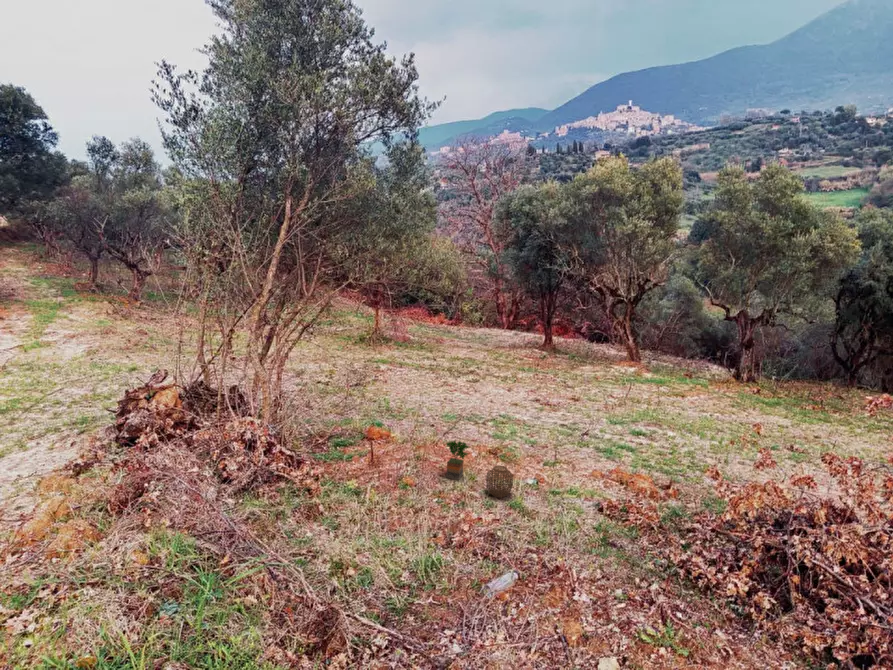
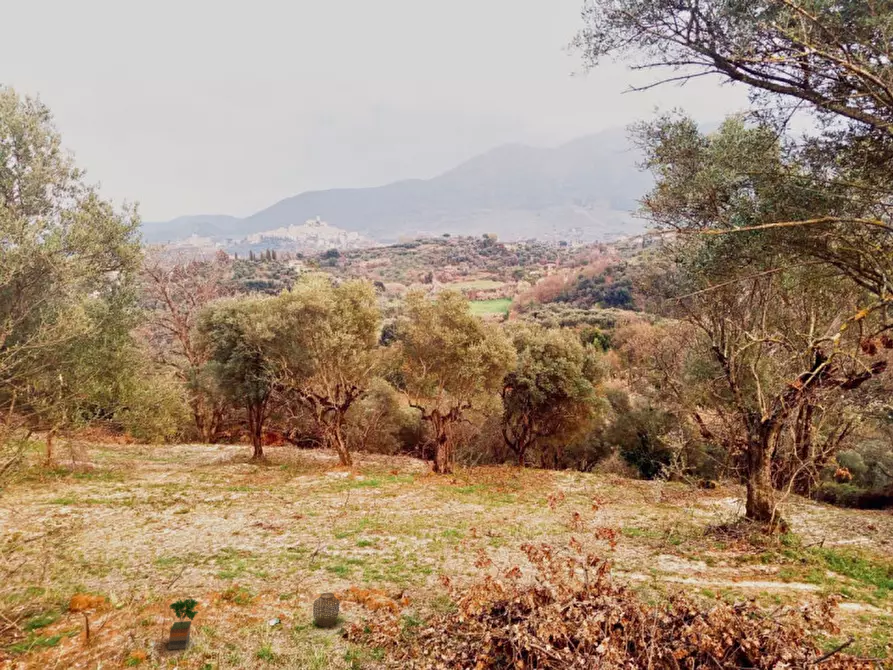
woven basket: present [486,466,513,498] -> present [313,593,340,626]

